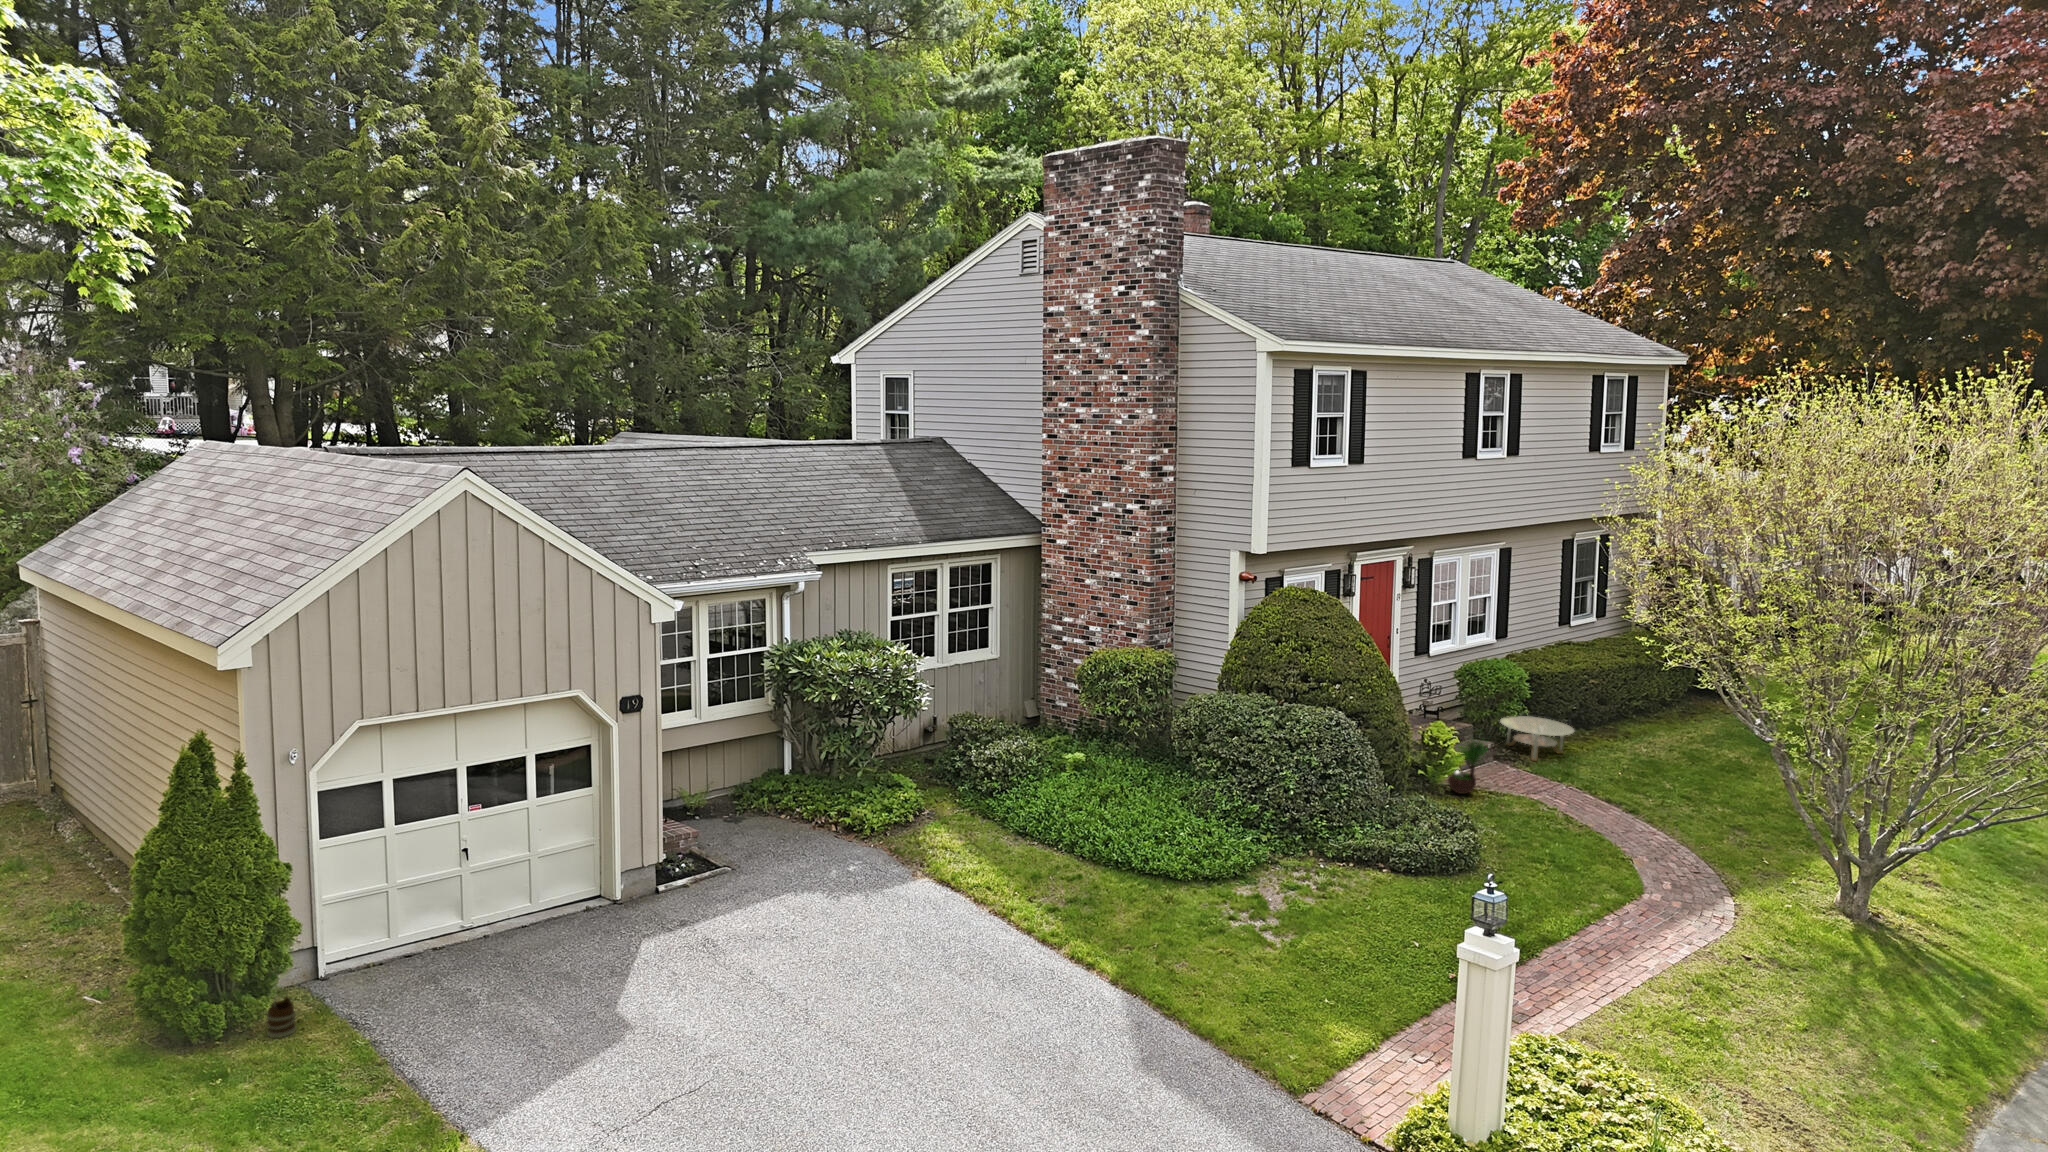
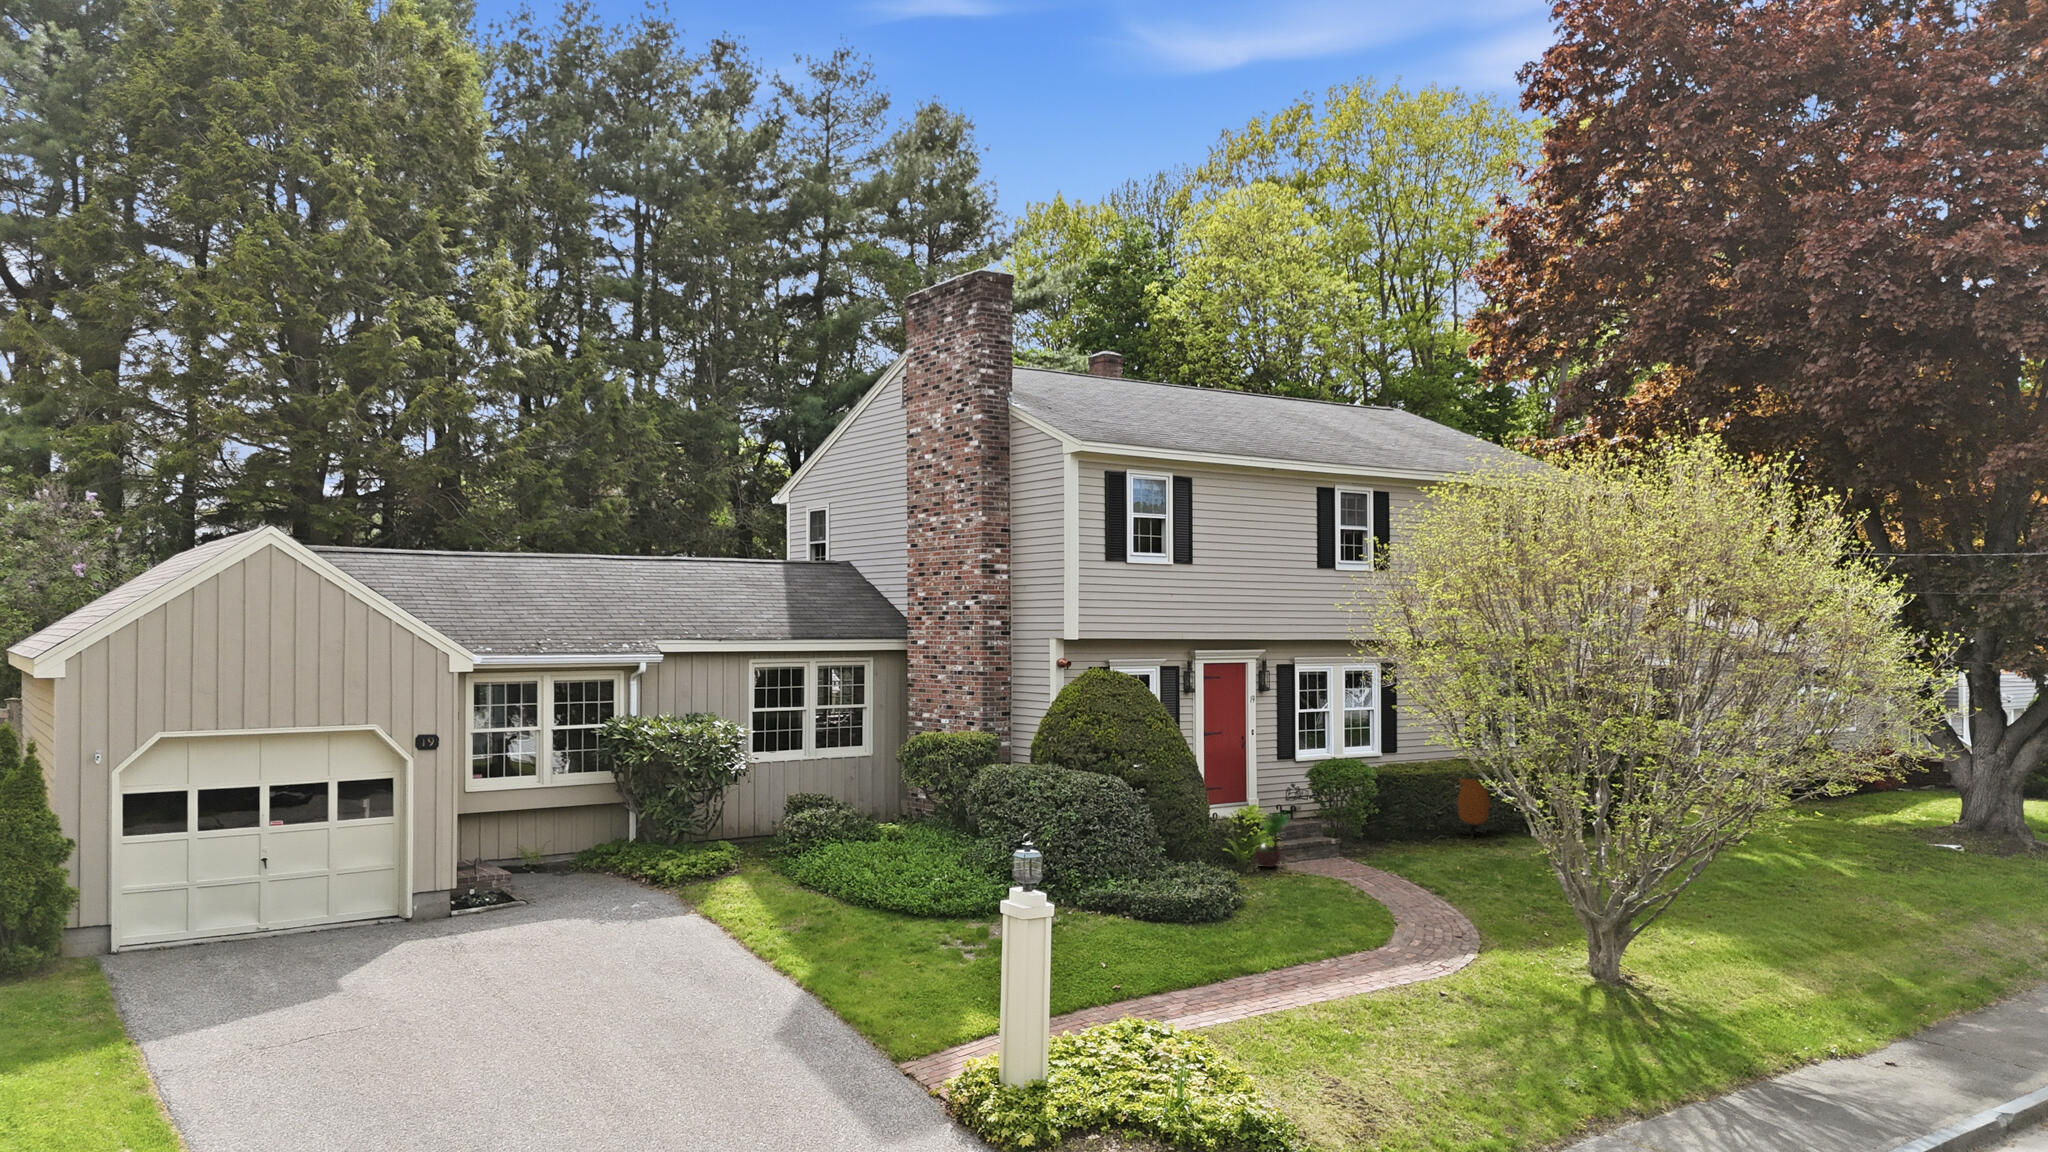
lounge chair: none [1589,686,1636,746] -> present [1454,779,1491,836]
round table: present [1500,716,1574,761] -> none [1344,808,1416,847]
wooden bucket: present [267,993,297,1038] -> none [32,945,60,988]

